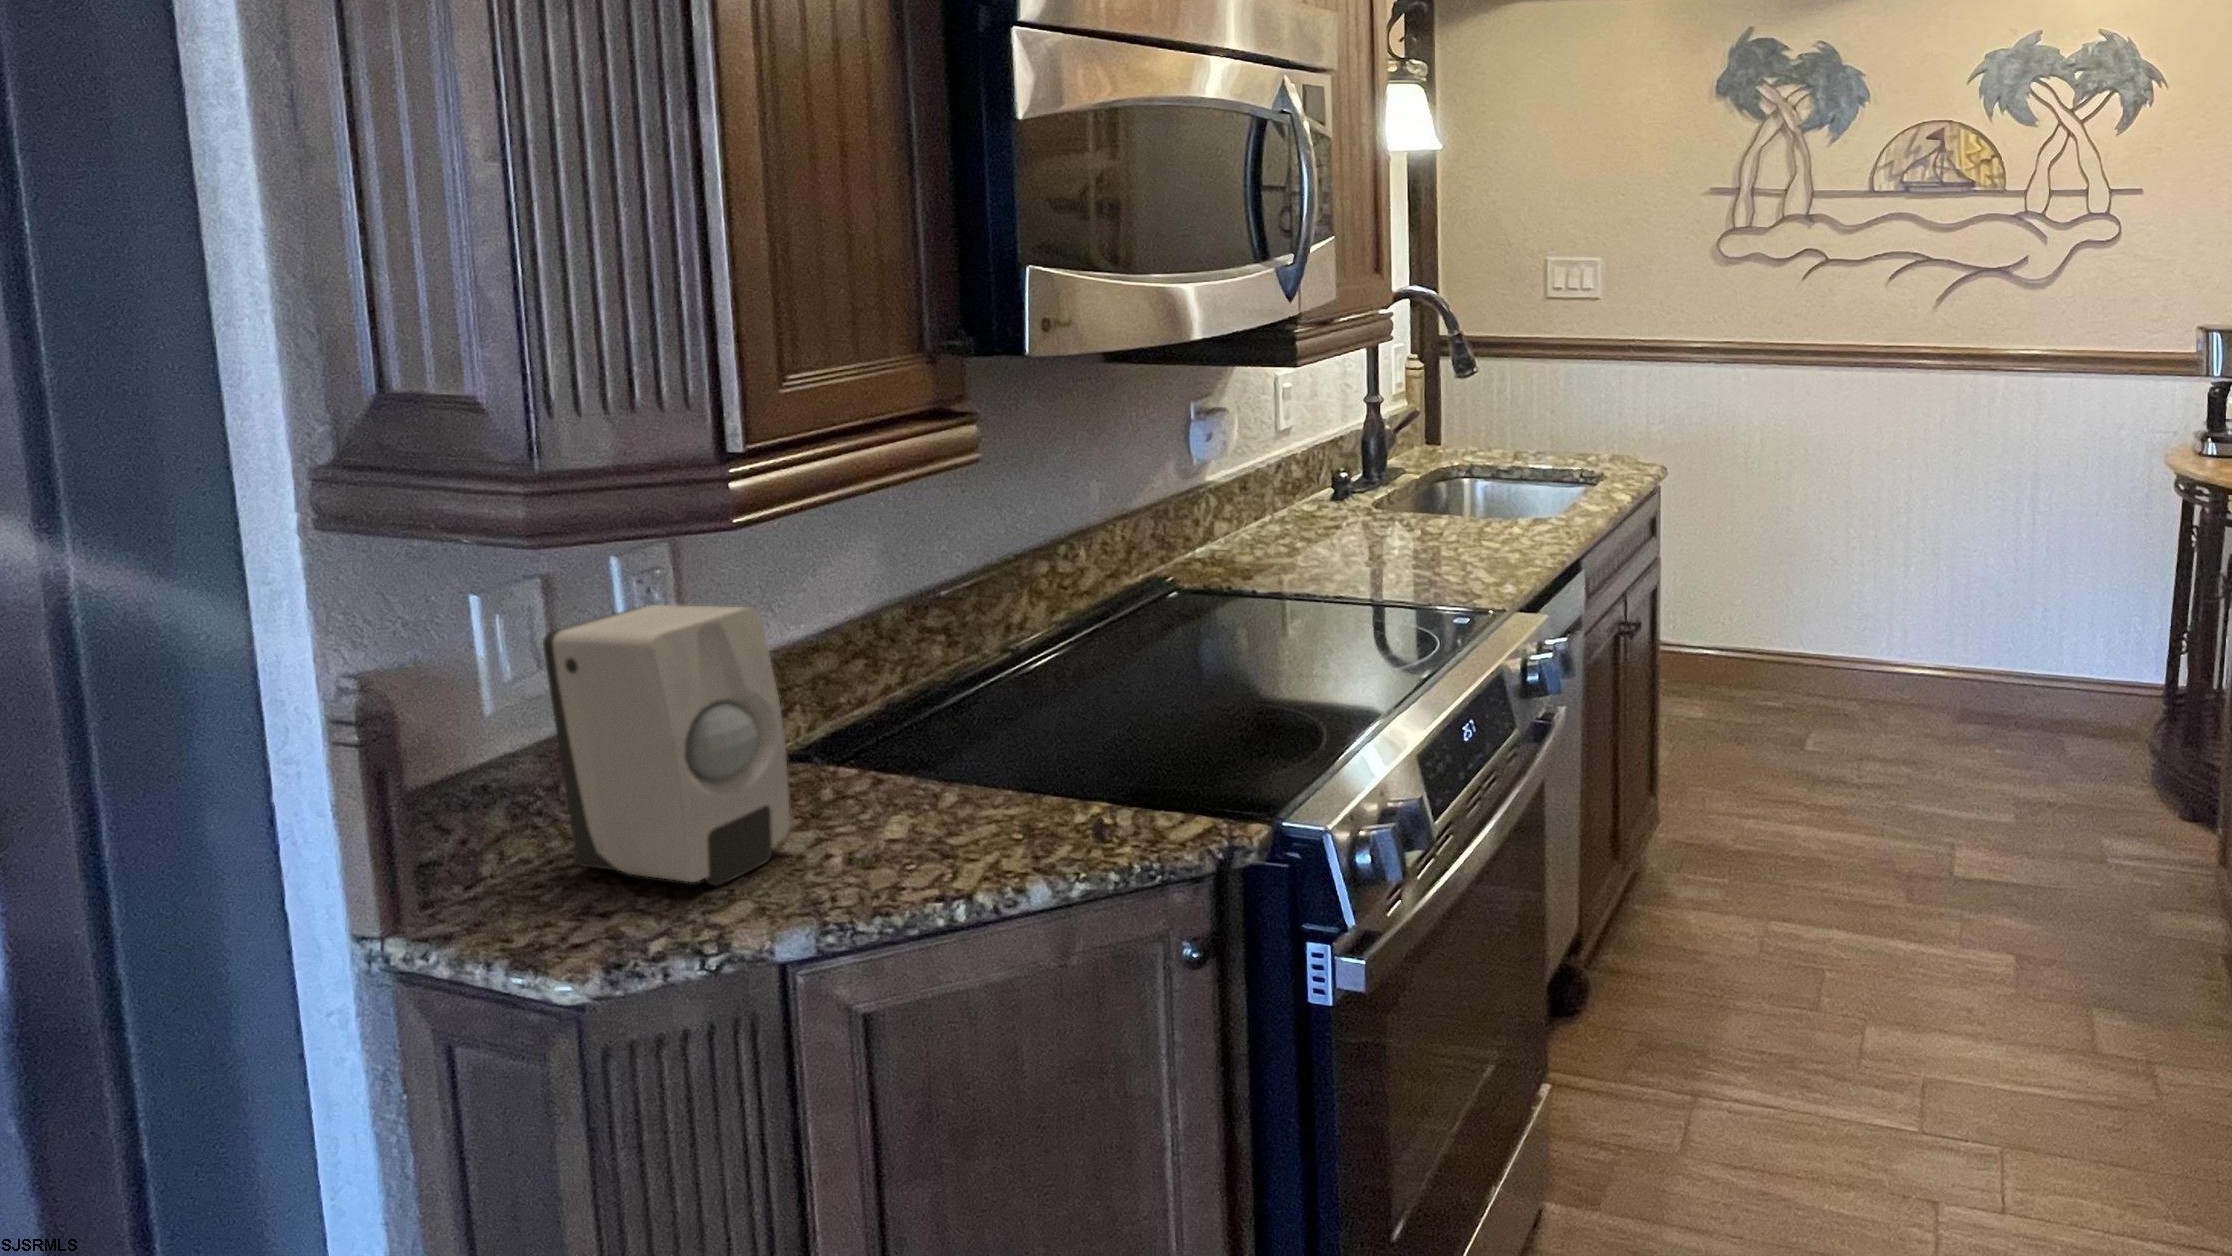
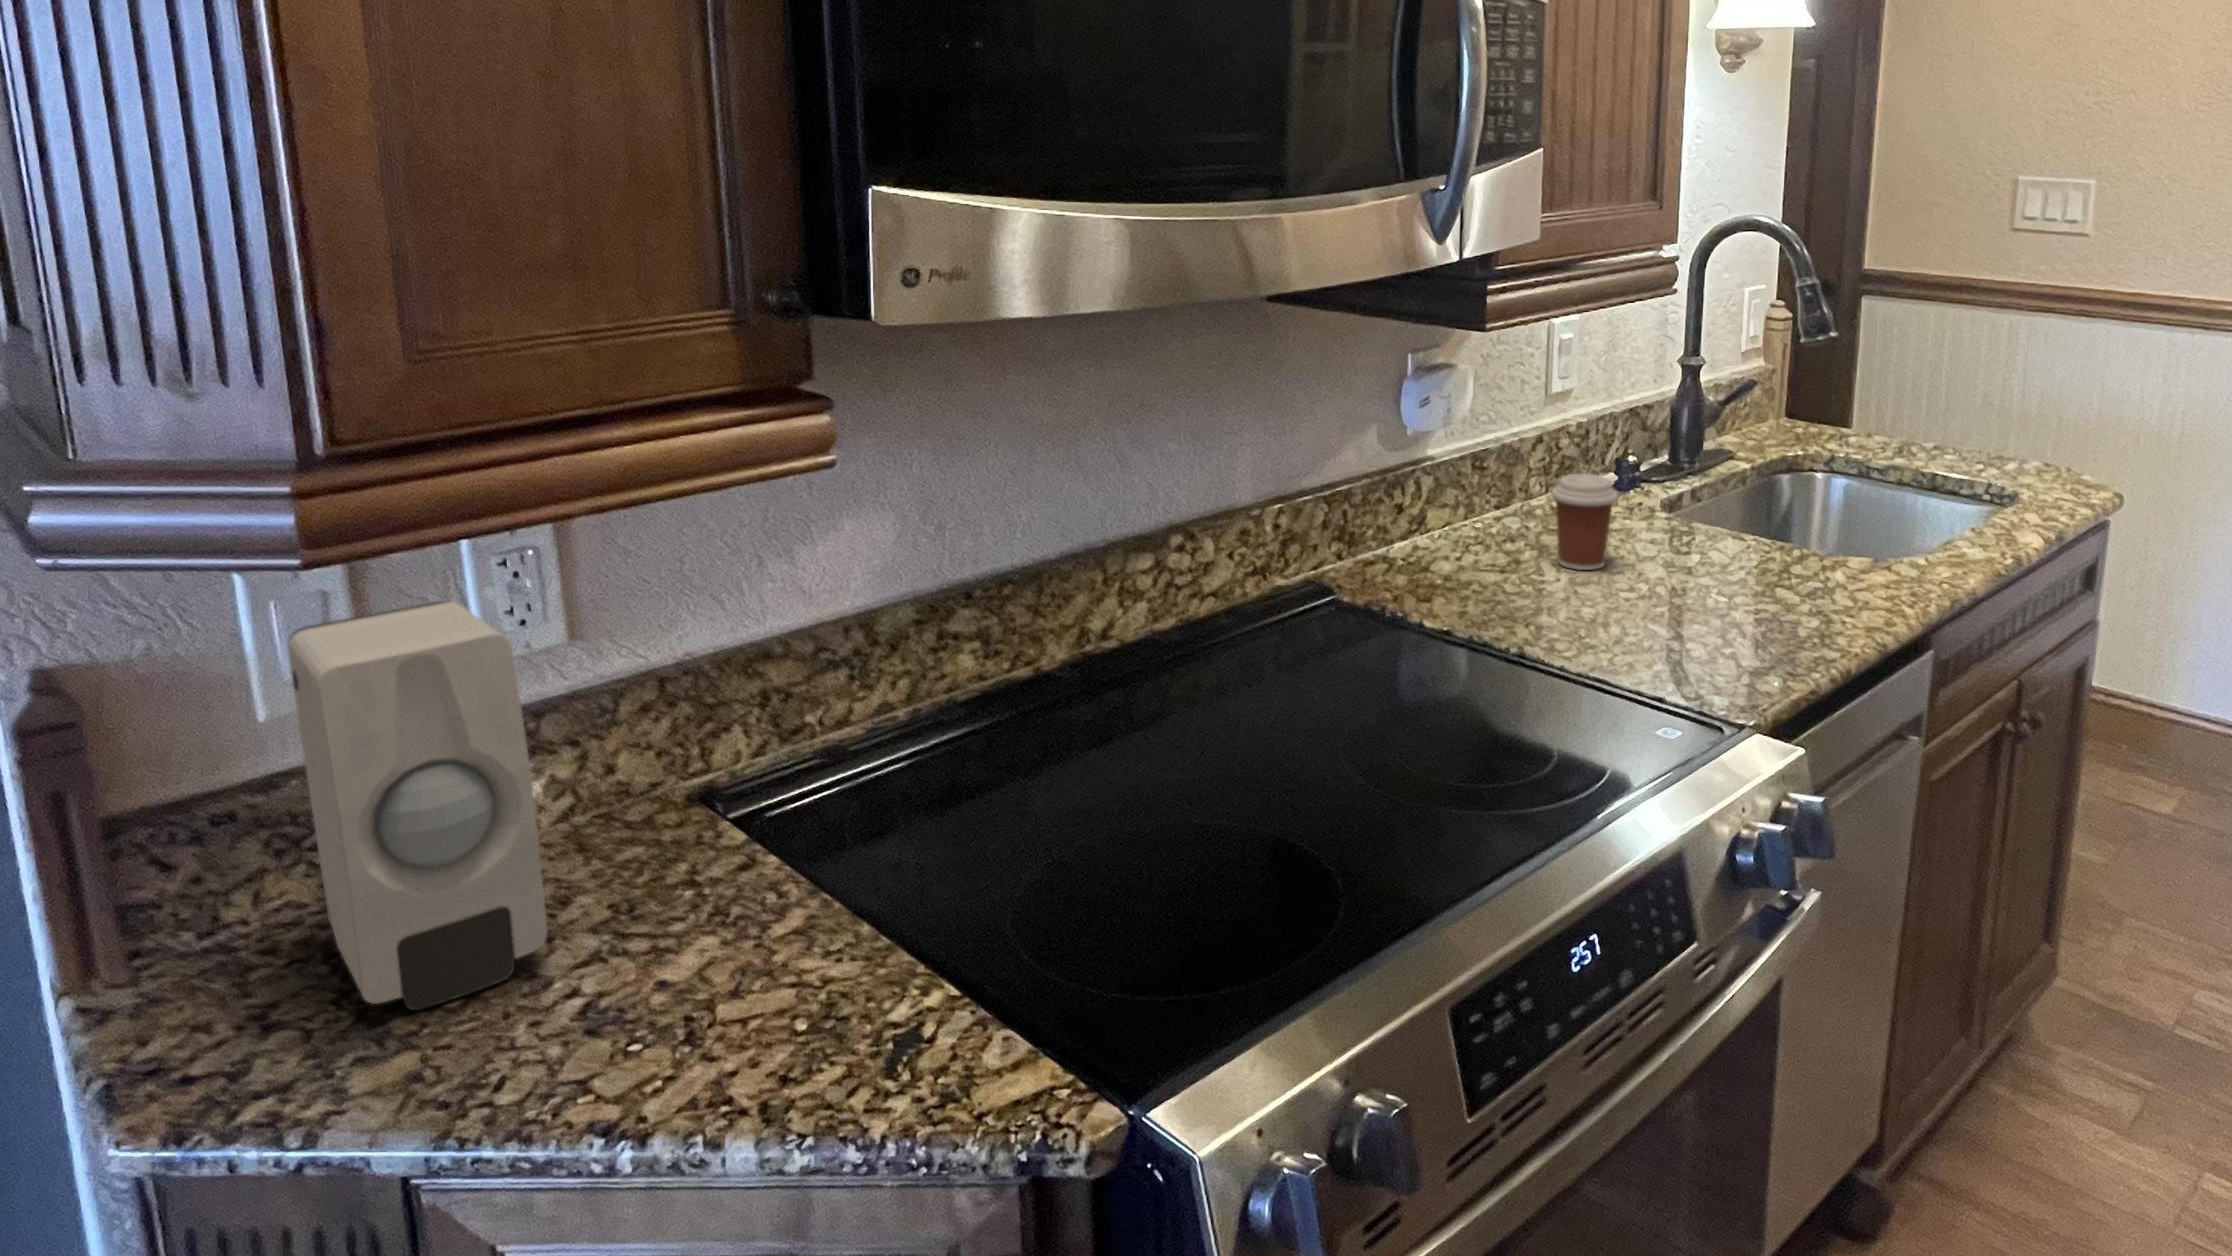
coffee cup: none [1311,480,1360,550] -> present [1551,474,1618,570]

